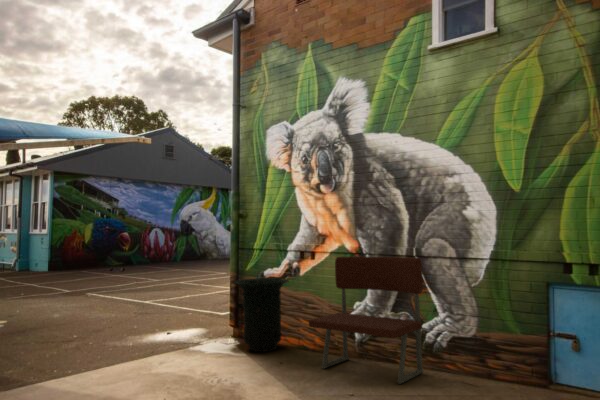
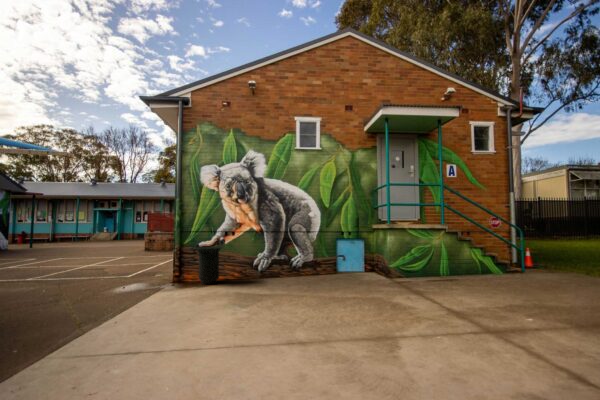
bench: present [309,257,423,384] -> none [255,232,299,283]

